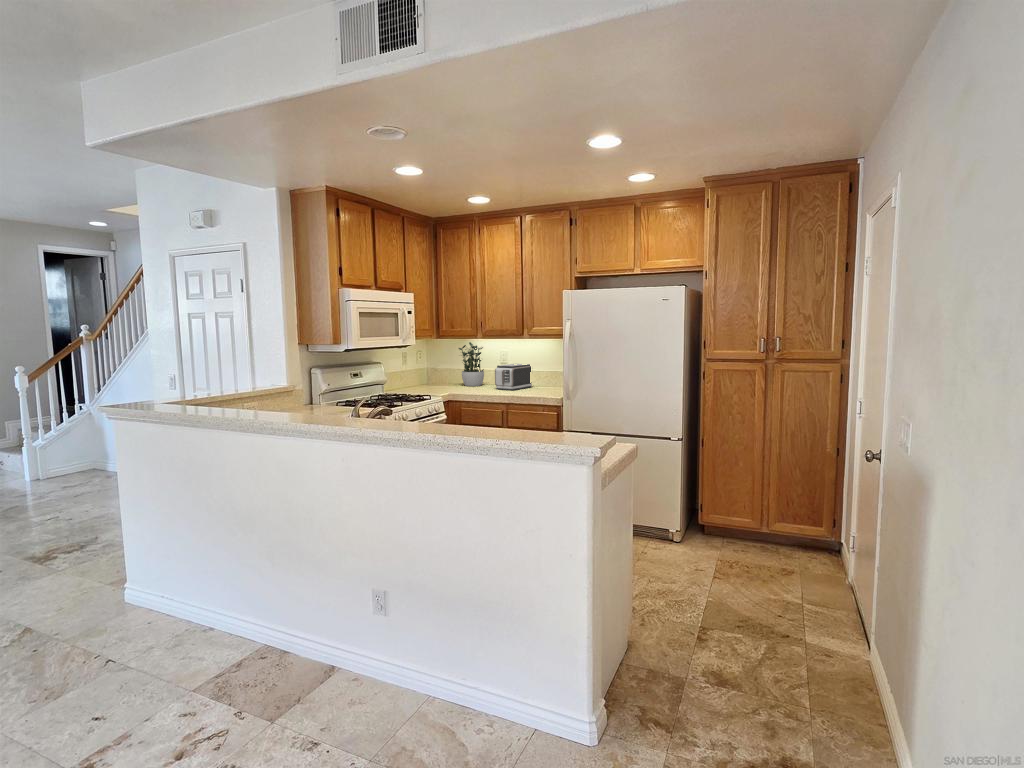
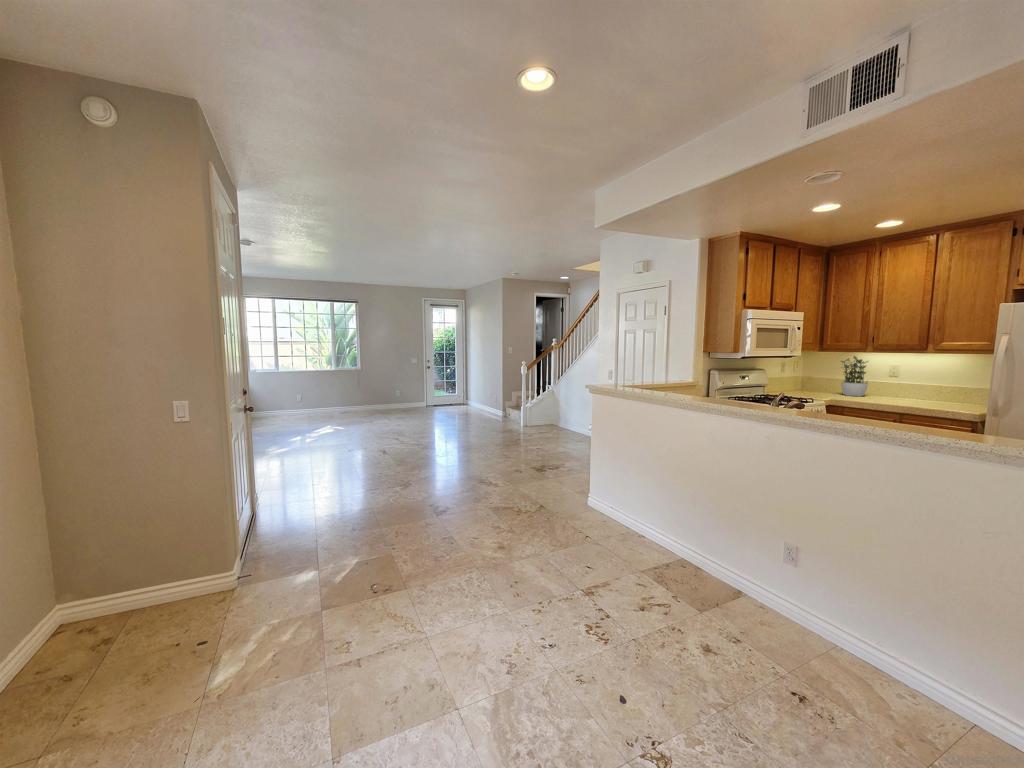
toaster: present [495,364,532,390] -> none [883,378,933,403]

